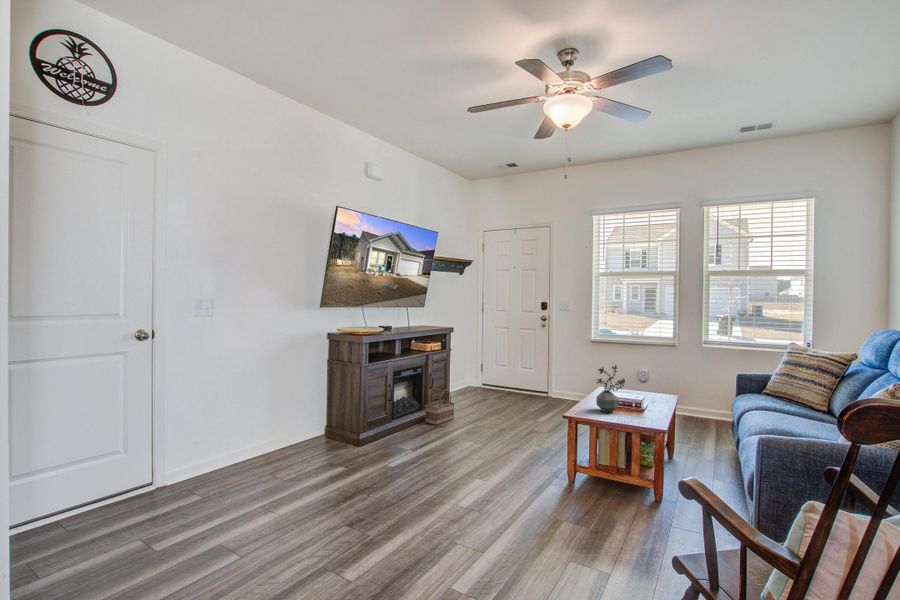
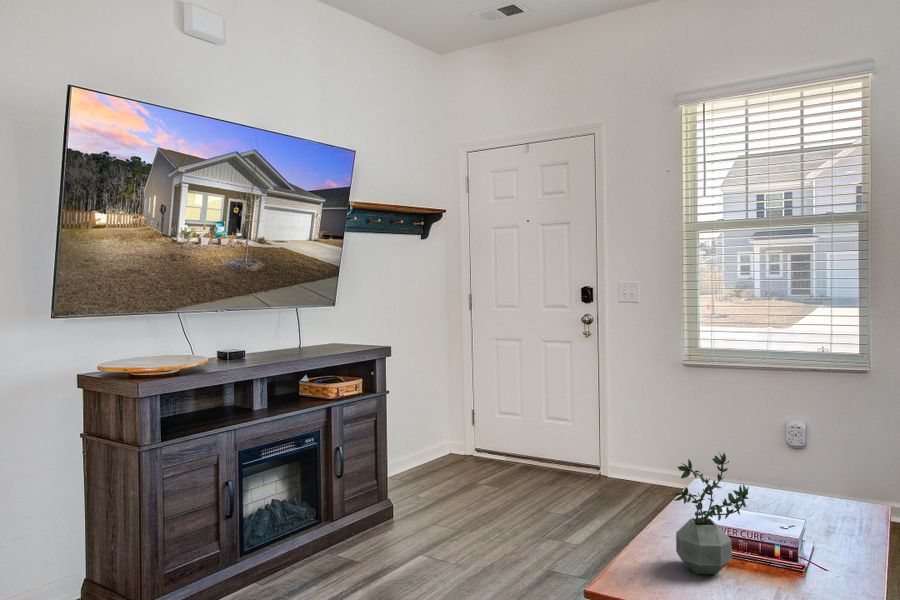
basket: present [425,388,454,425] -> none [323,476,390,559]

